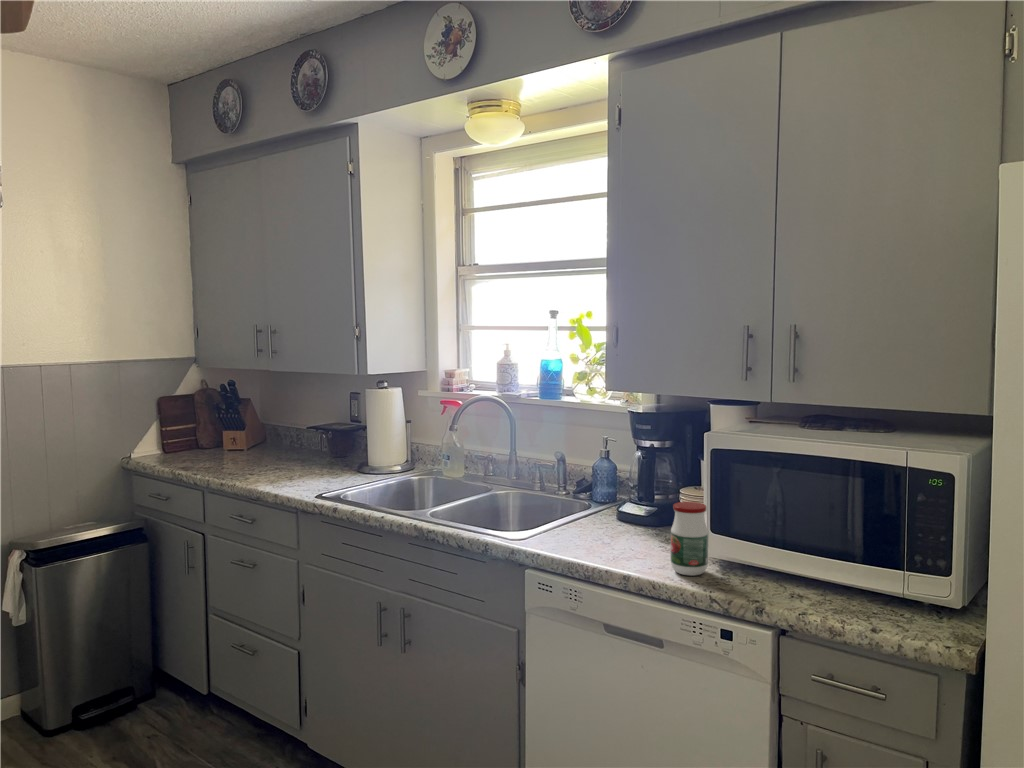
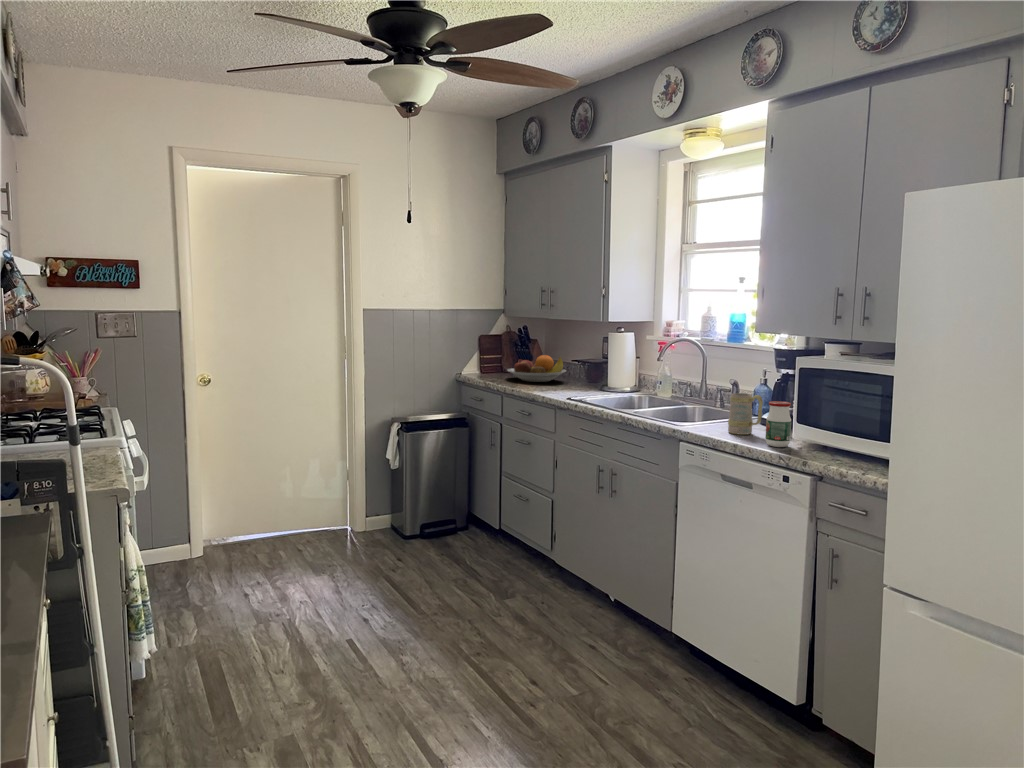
fruit bowl: none [208,424,300,466] -> present [507,355,566,382]
mug: none [596,486,647,552] -> present [728,393,763,435]

